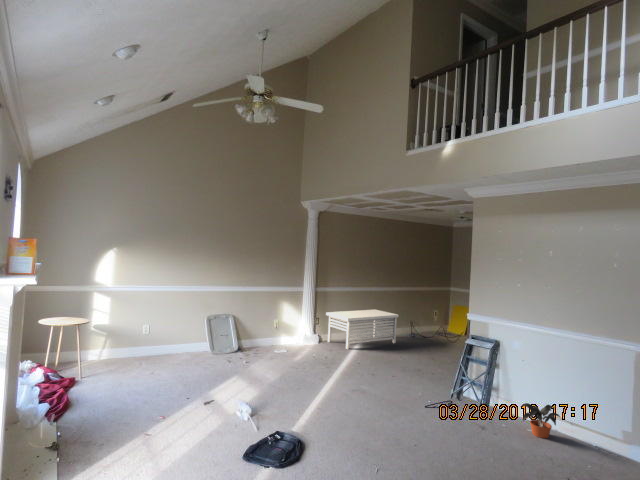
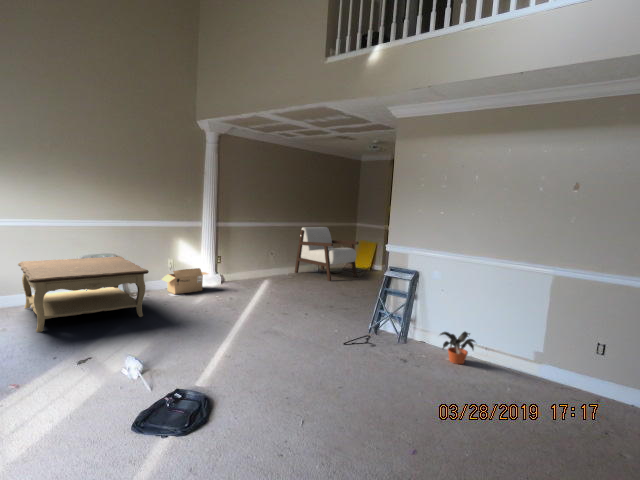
armchair: none [387,291,451,346] -> present [295,227,359,281]
storage bench: present [326,309,399,349] -> none [230,246,308,288]
coffee table: none [164,316,258,376] -> present [18,257,149,332]
cardboard box: none [267,328,308,351] -> present [162,268,208,294]

